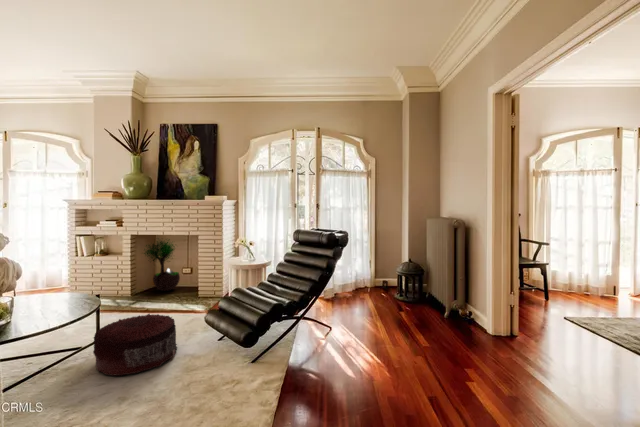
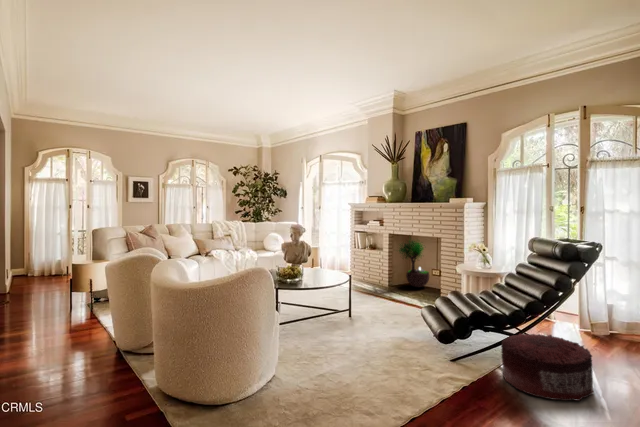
pouf: present [93,314,177,376] -> present [501,334,593,401]

